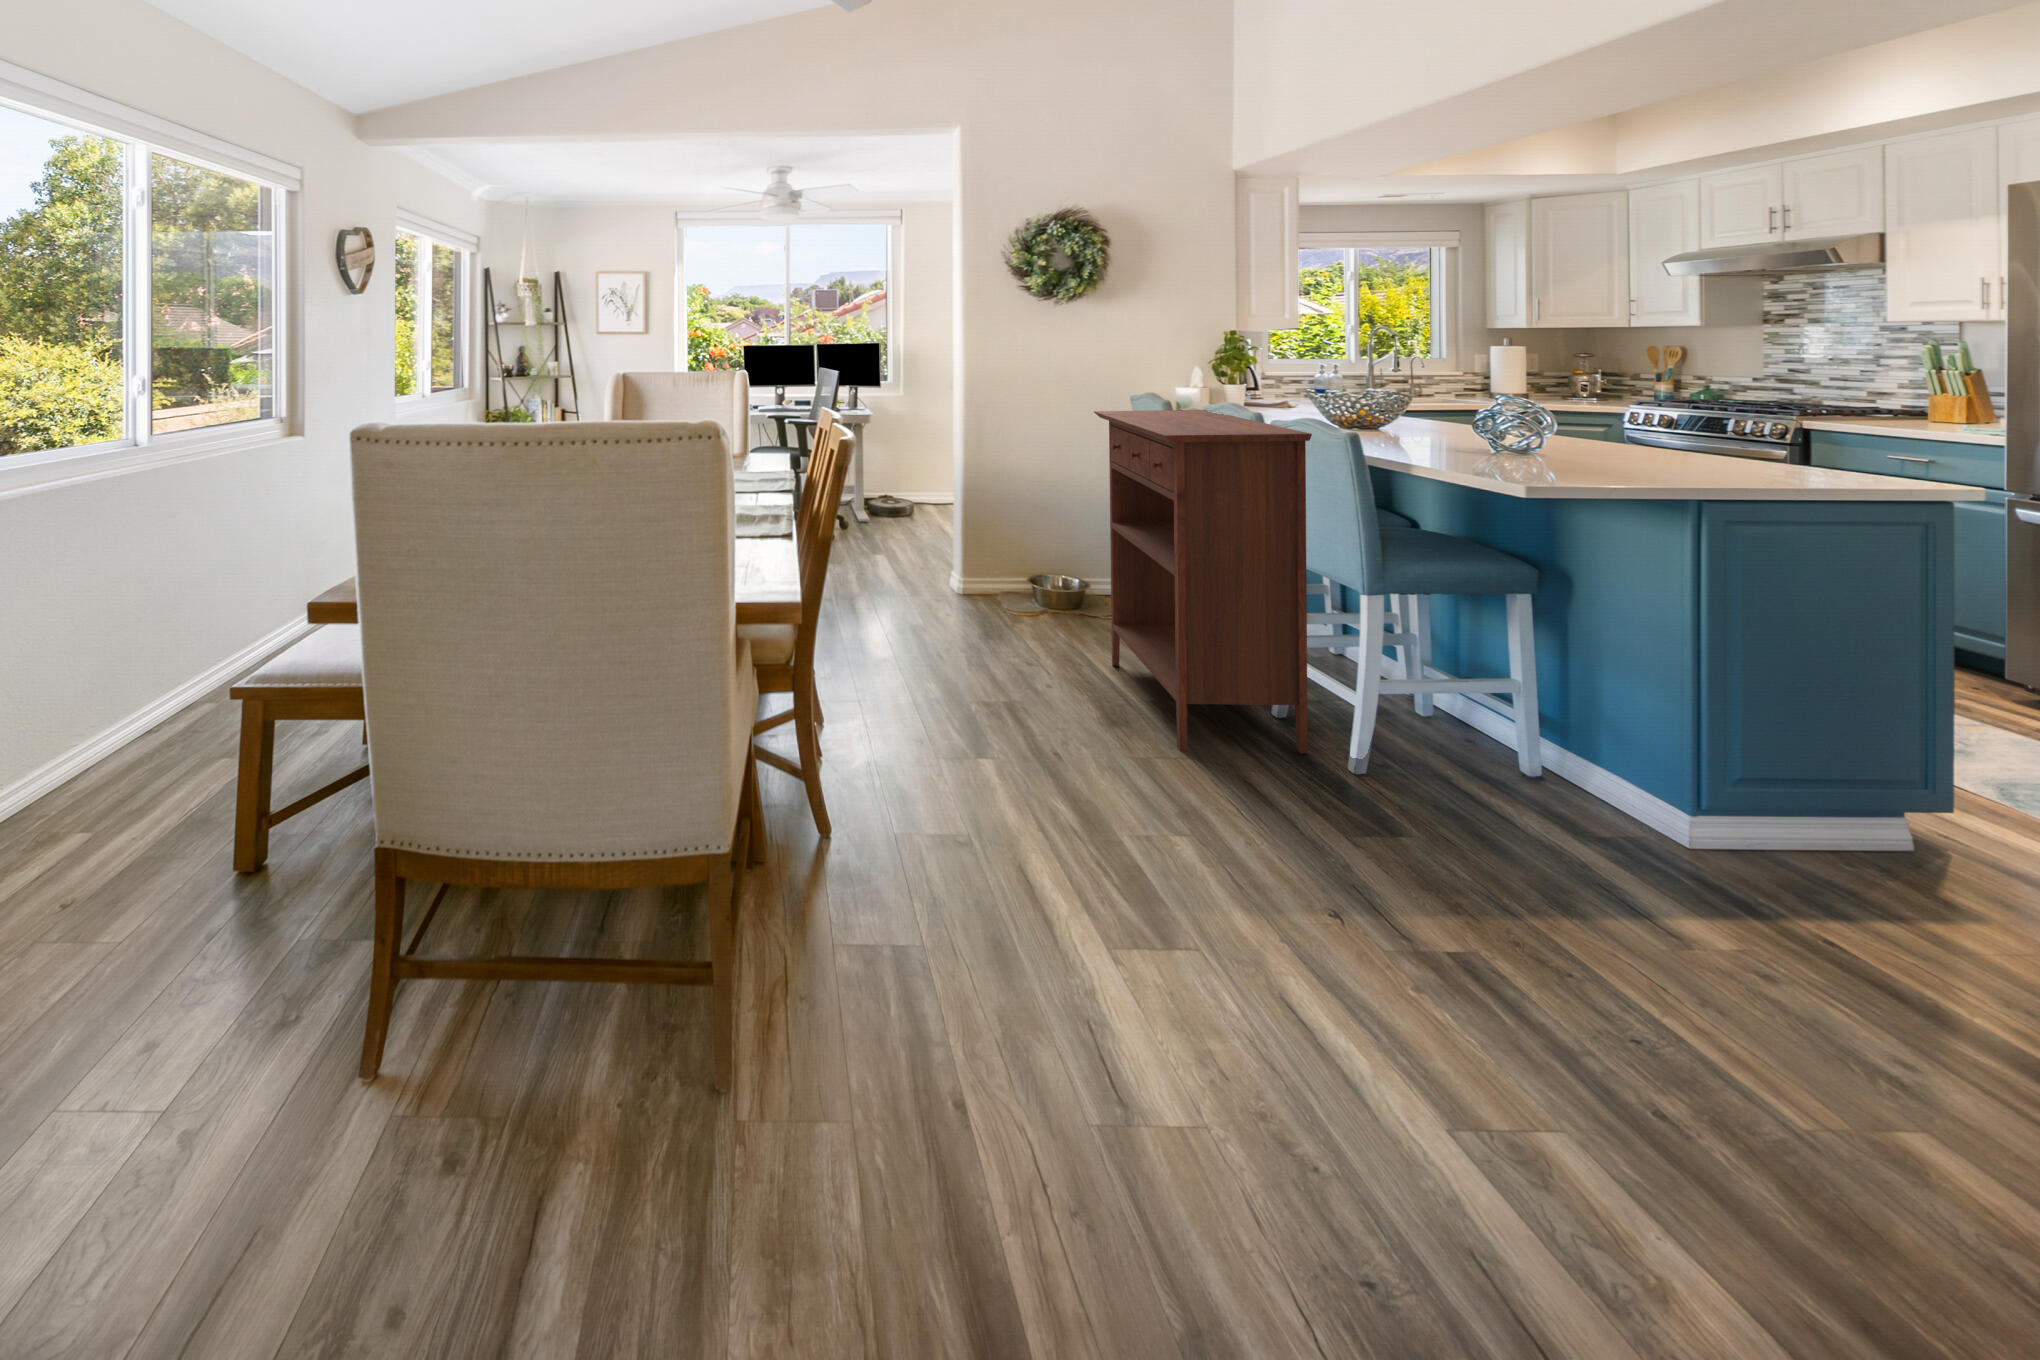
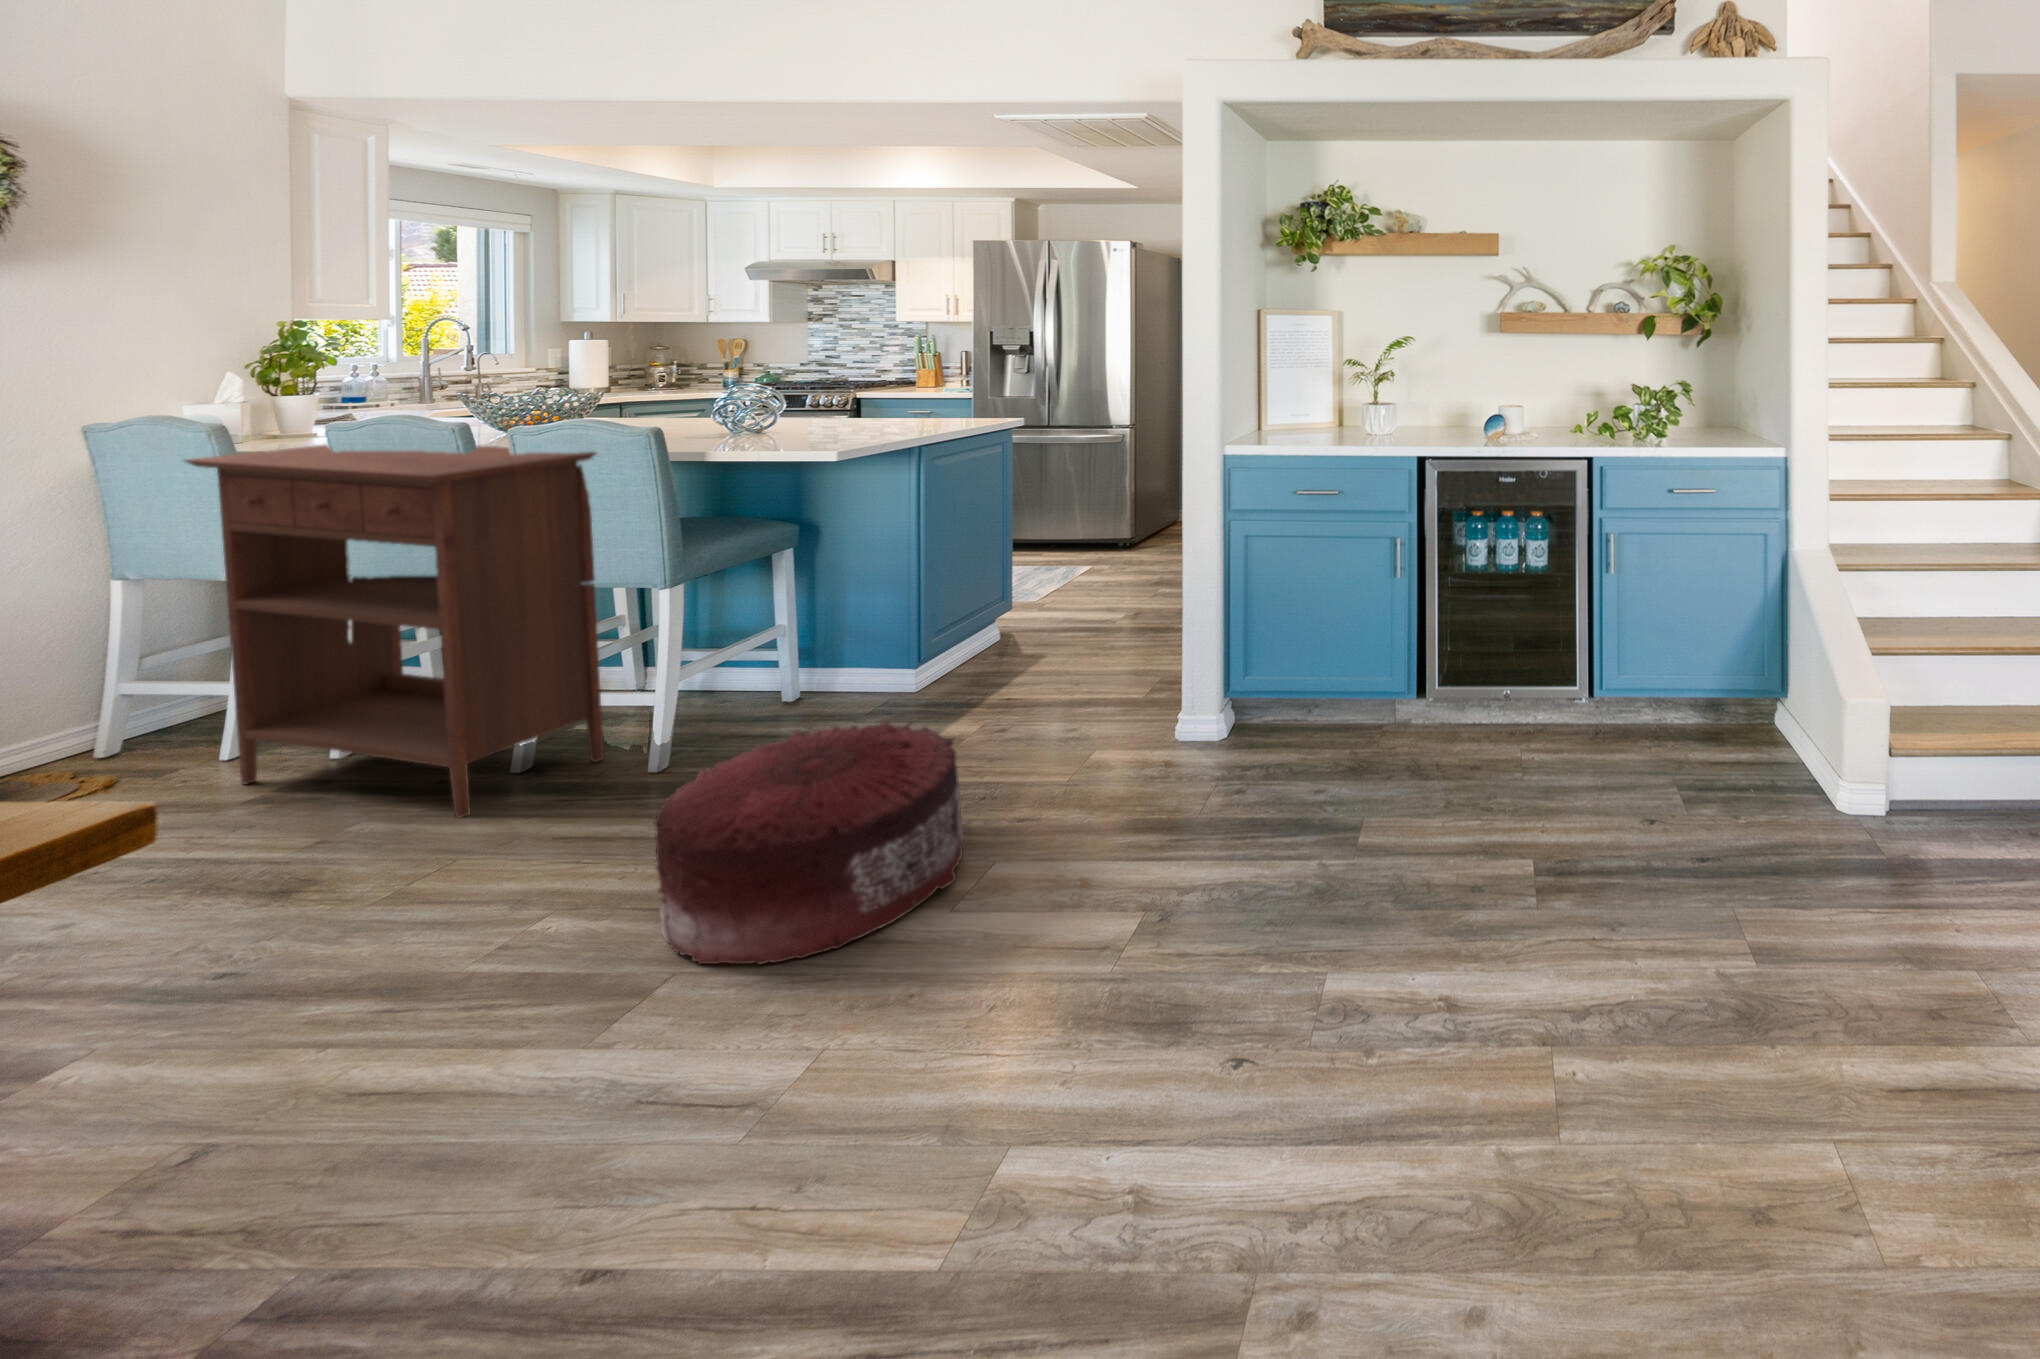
pouf: none [1166,787,1551,1121] -> present [654,722,964,964]

